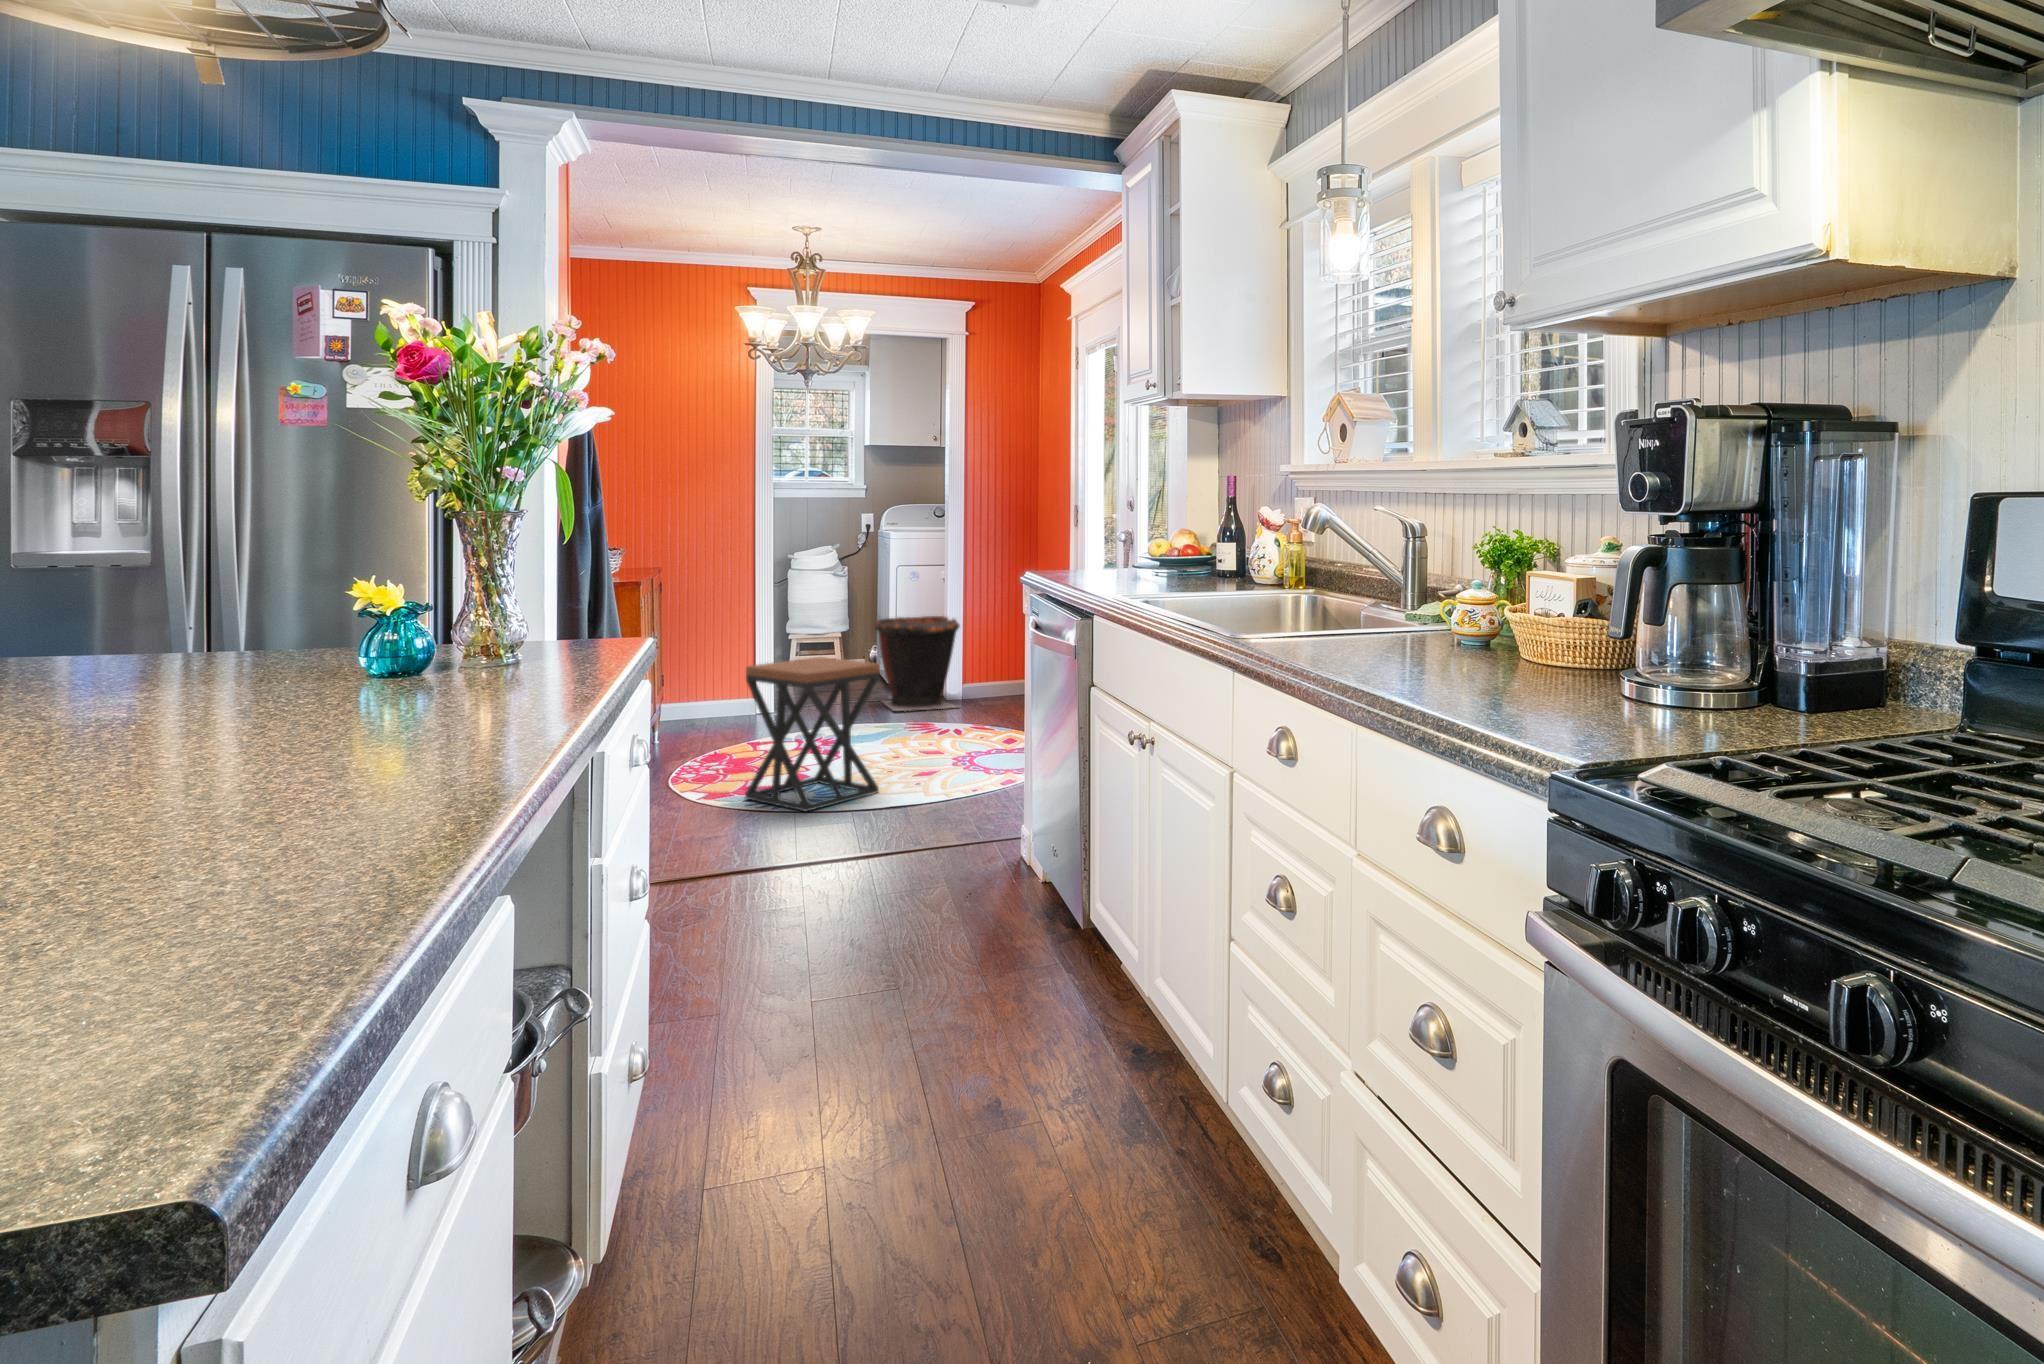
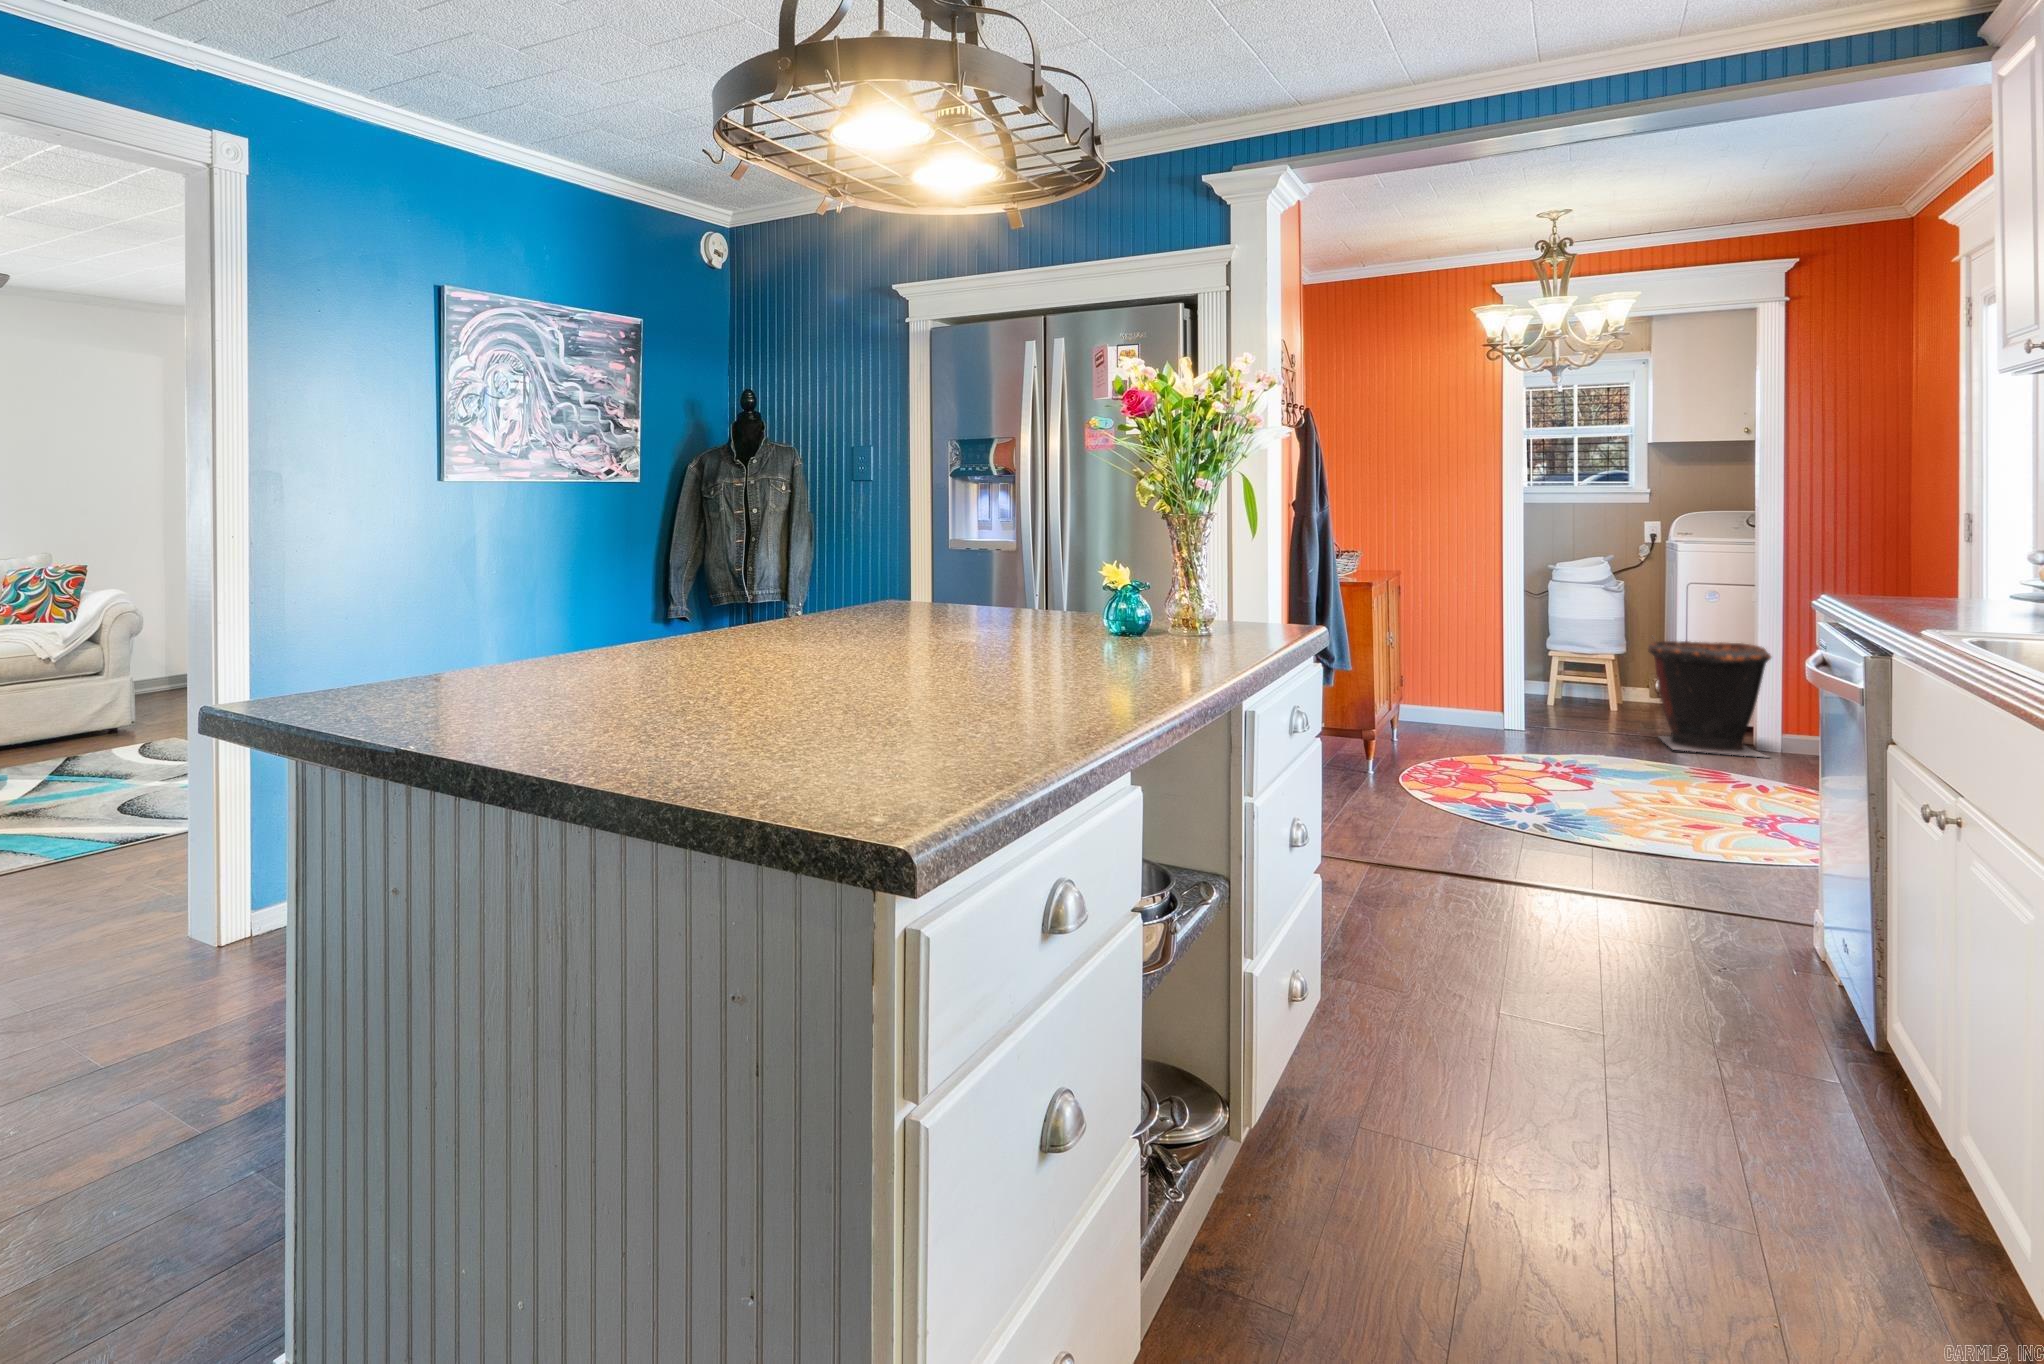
stool: present [745,657,880,811] -> none [1471,674,1631,835]

